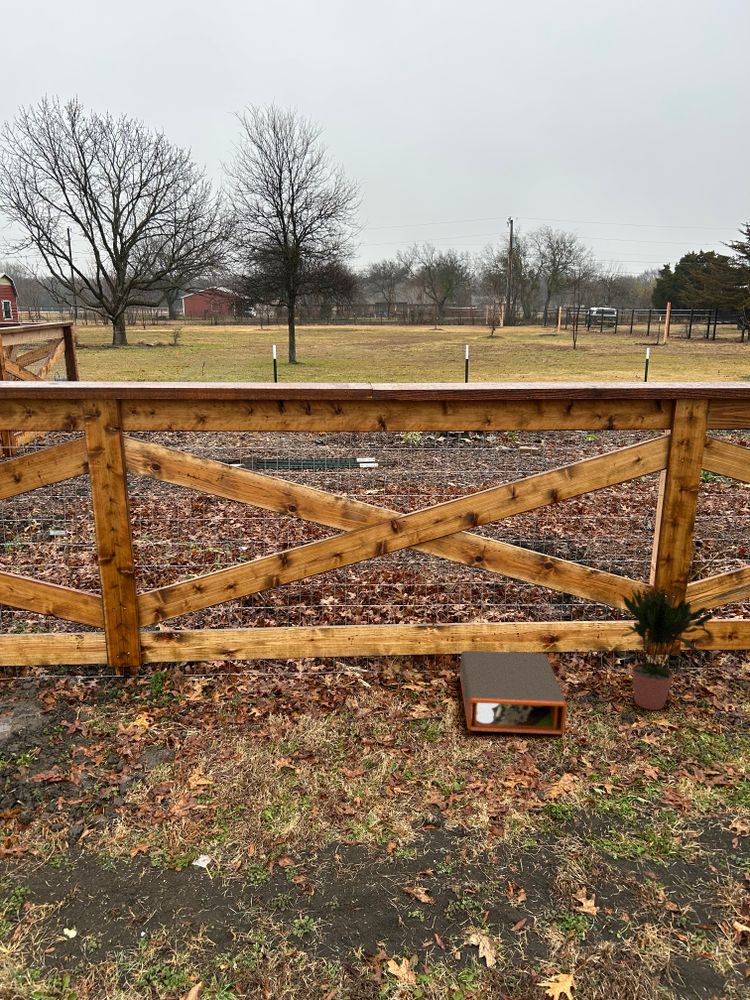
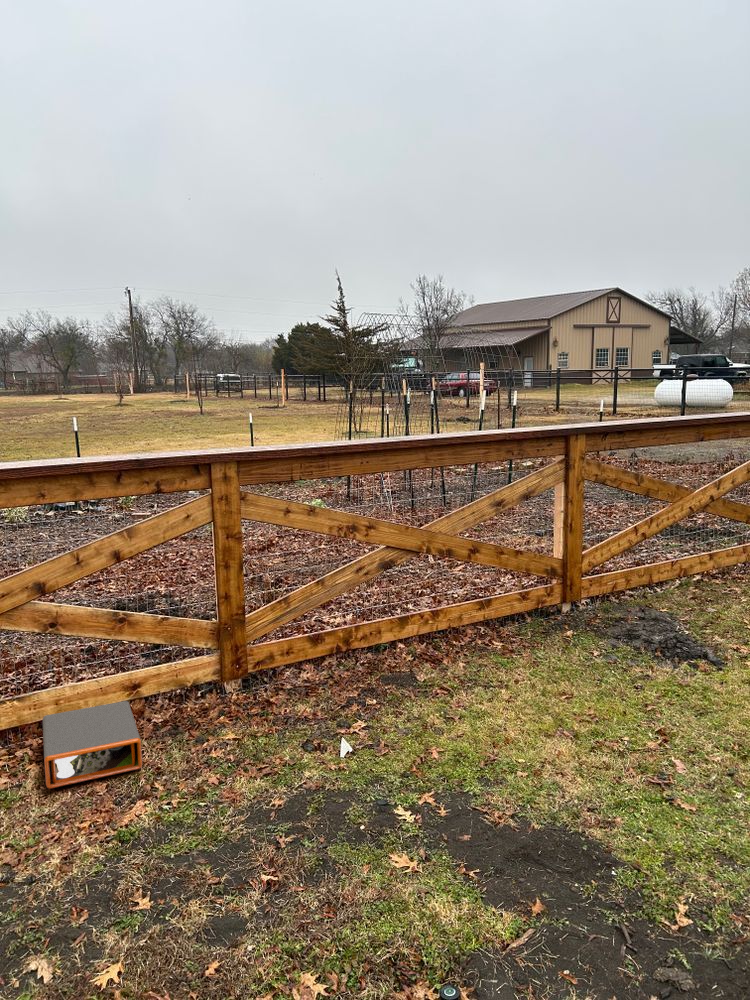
potted plant: present [622,589,713,710] -> none [184,612,265,728]

